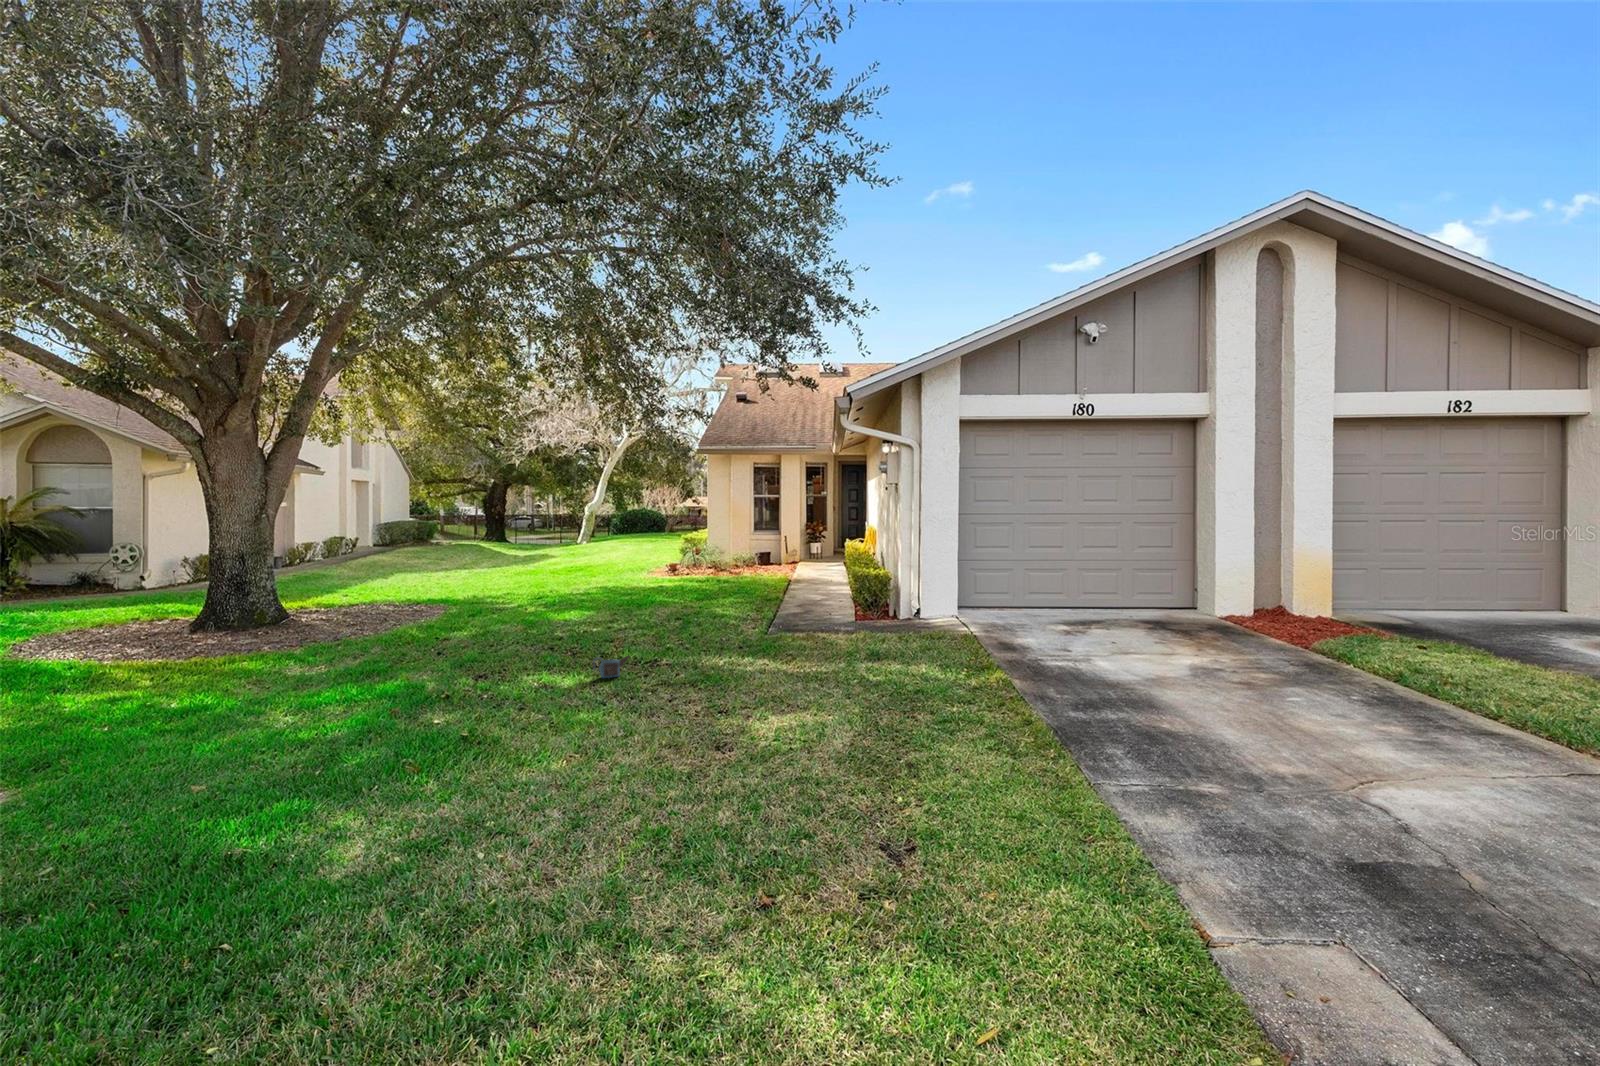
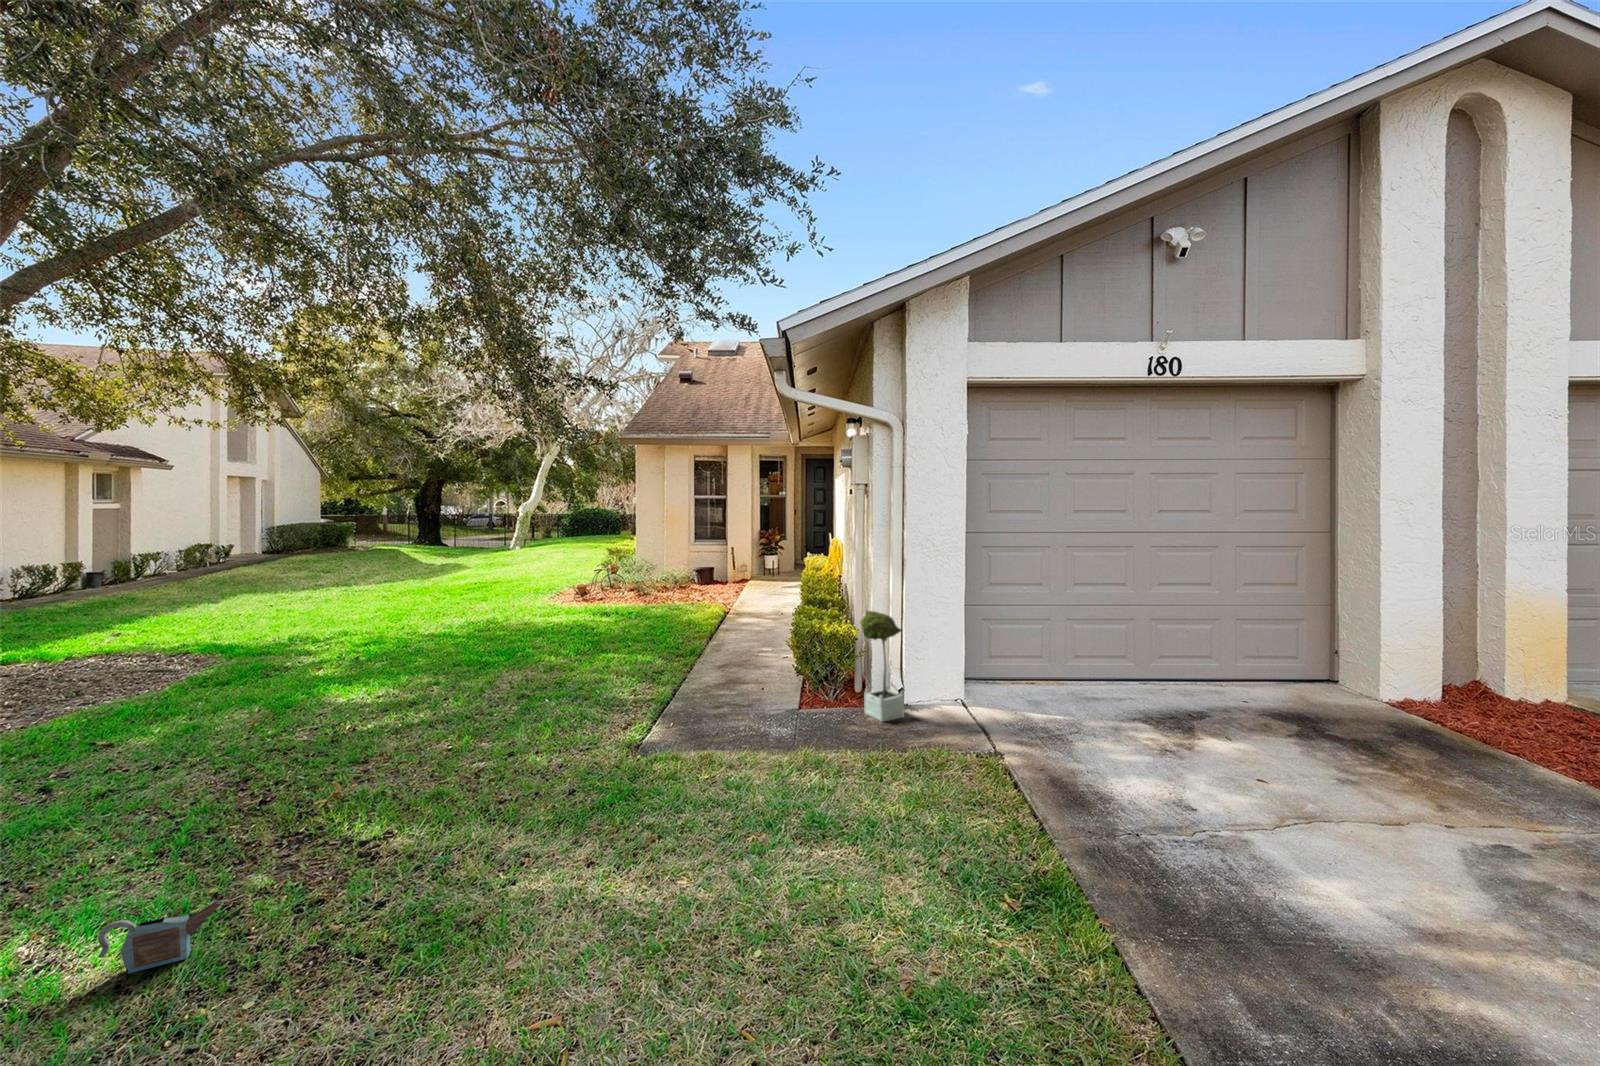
potted tree: none [893,560,921,626] -> present [860,611,905,722]

